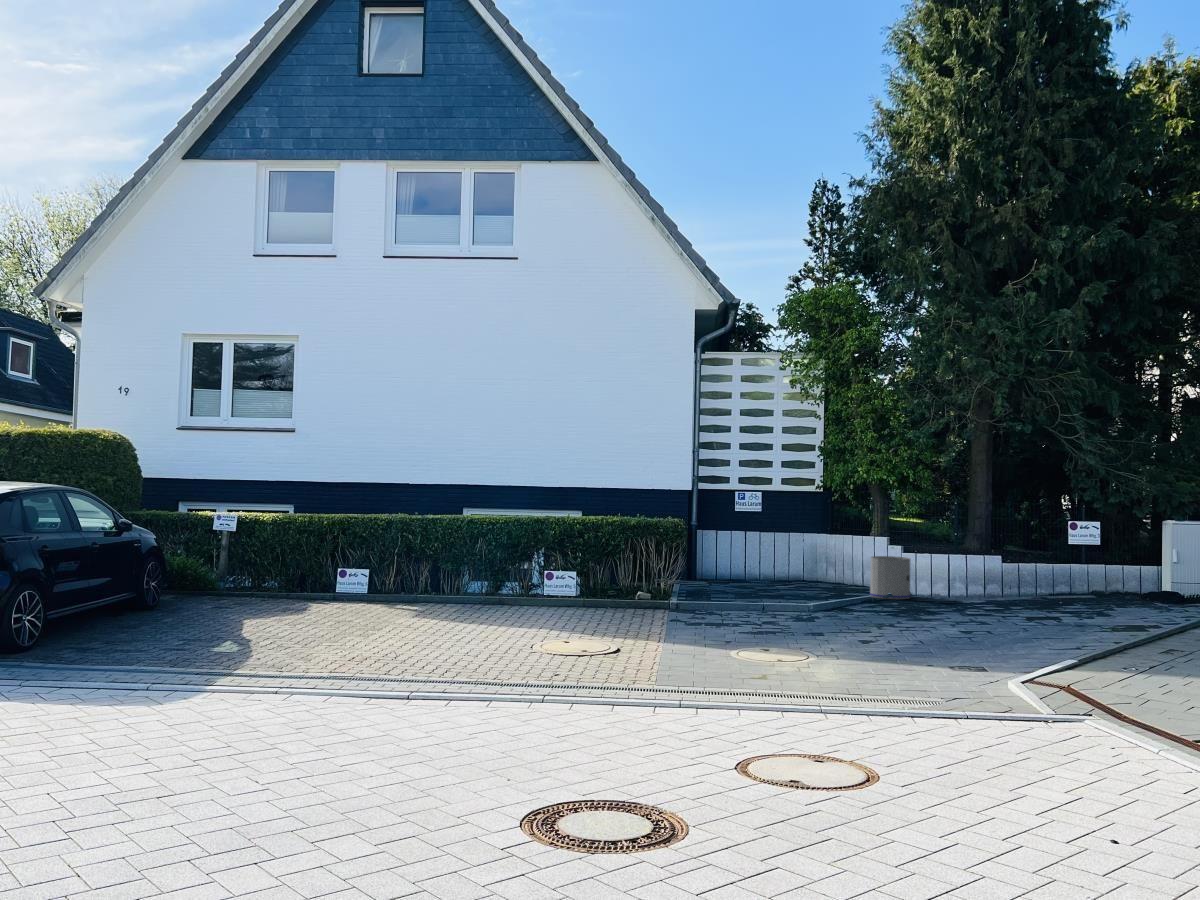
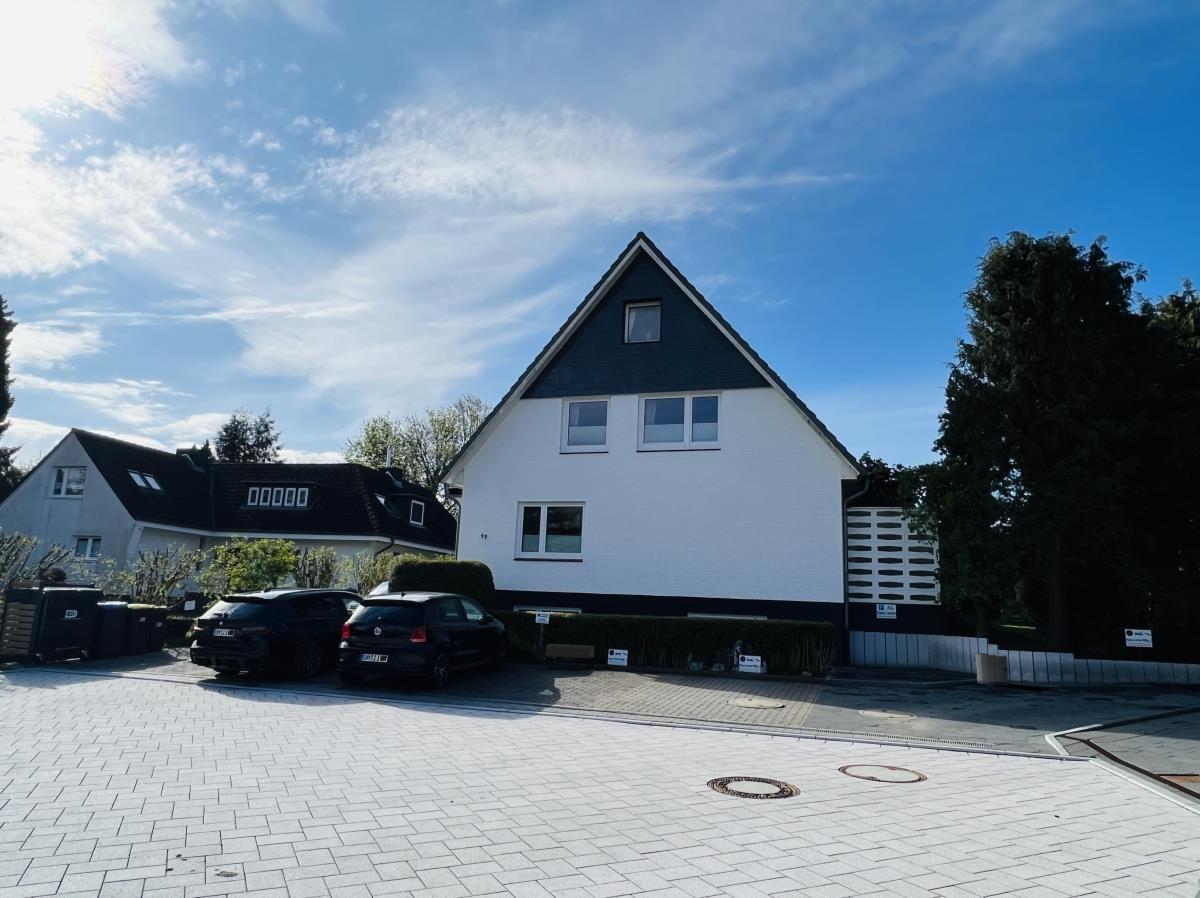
bench: none [231,564,315,601] -> present [546,644,594,668]

